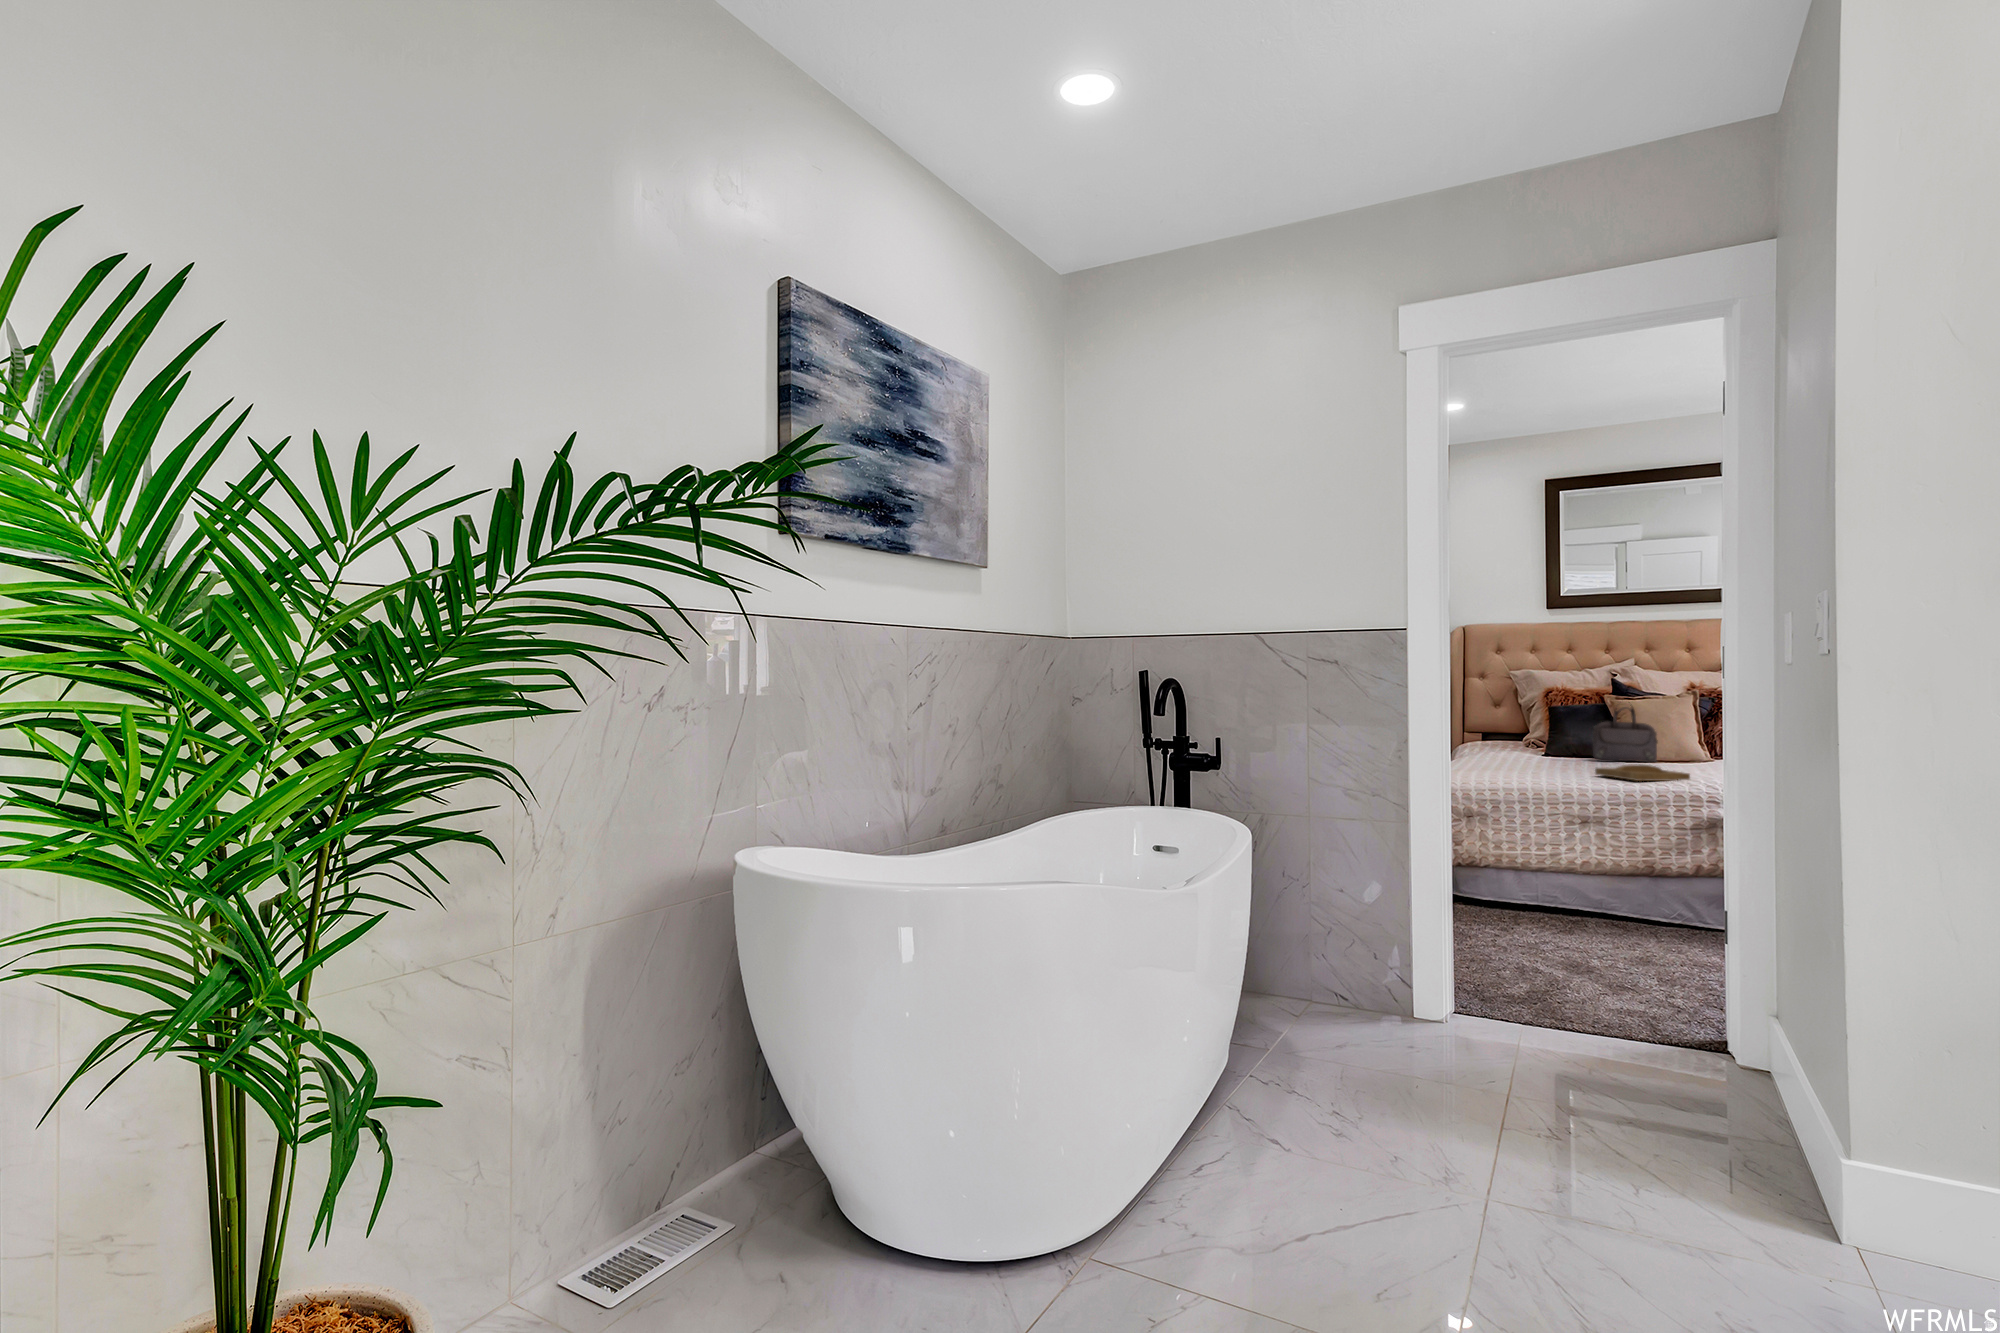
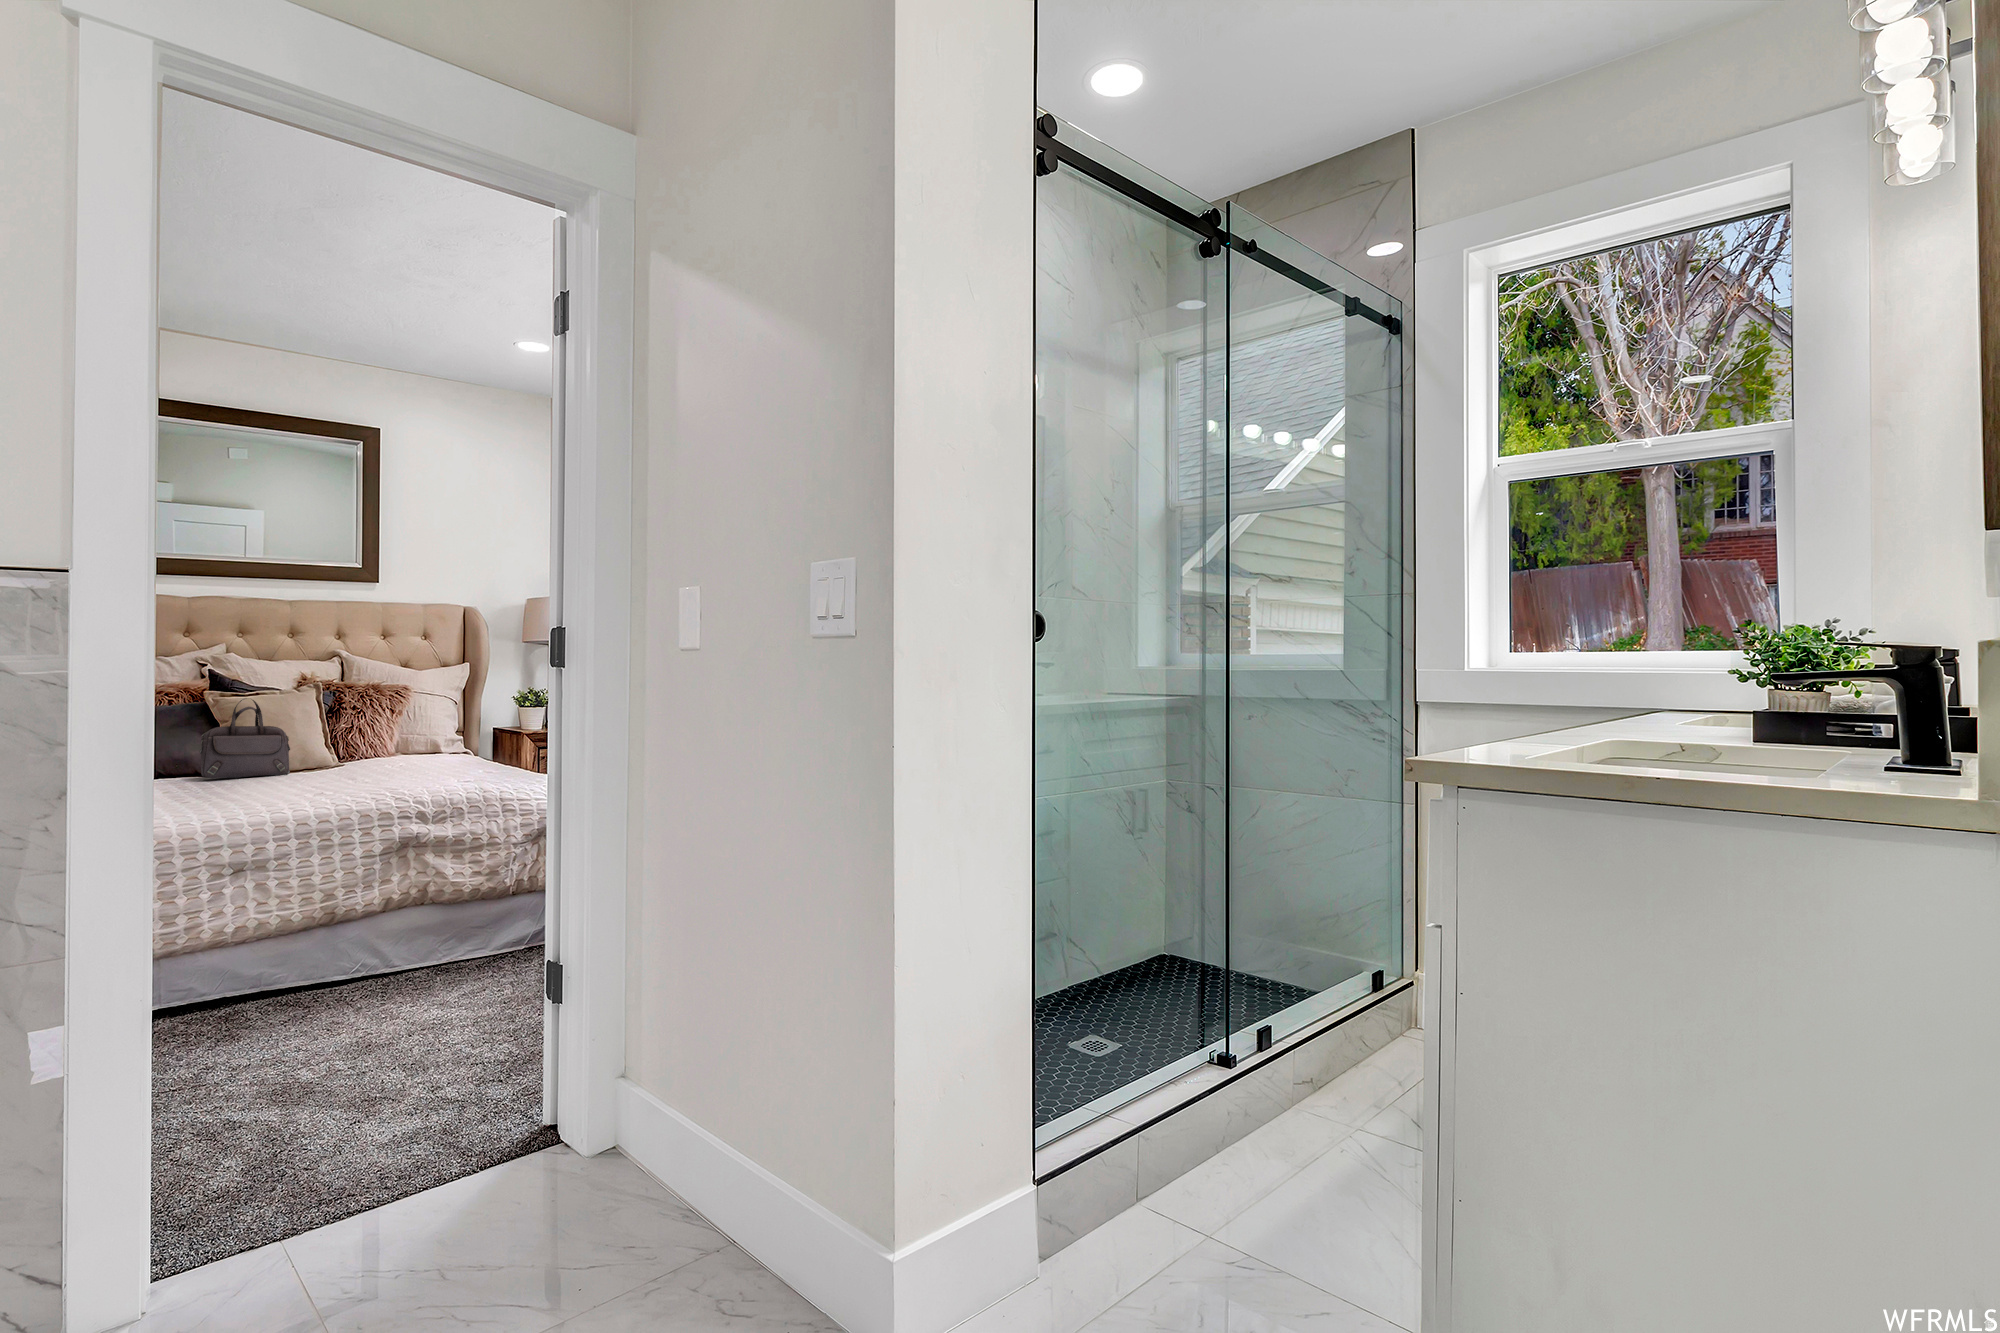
tray: present [1595,764,1690,781] -> none [234,781,362,803]

